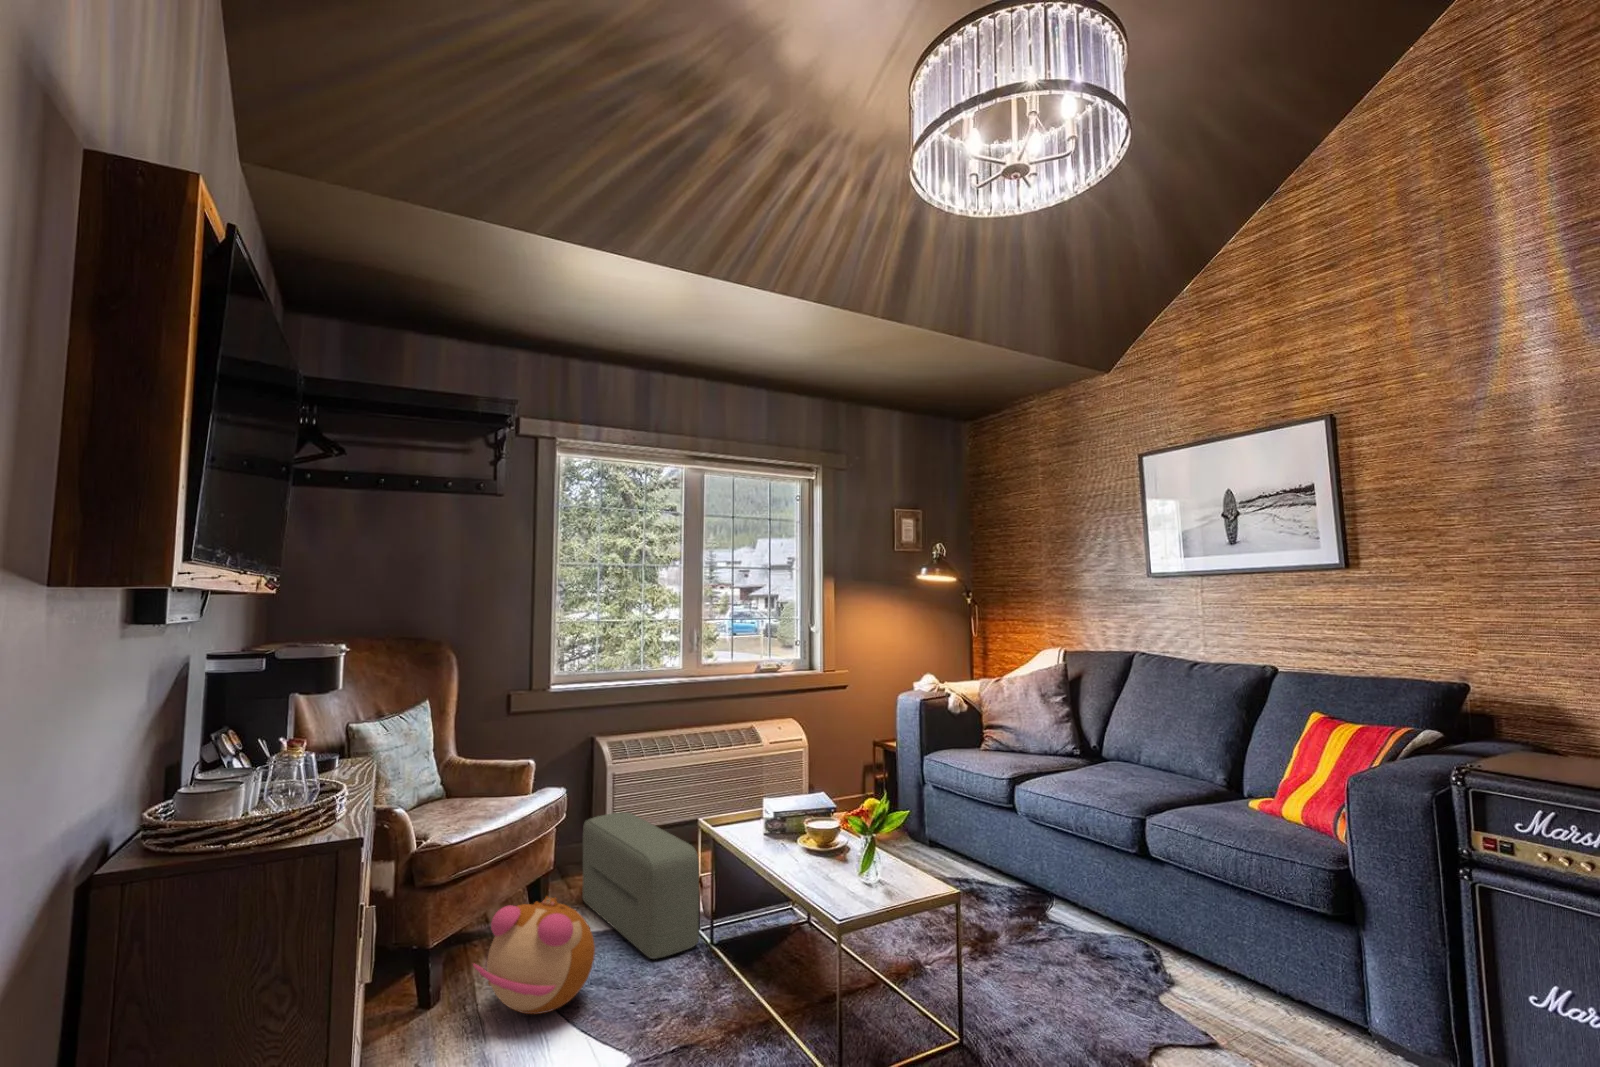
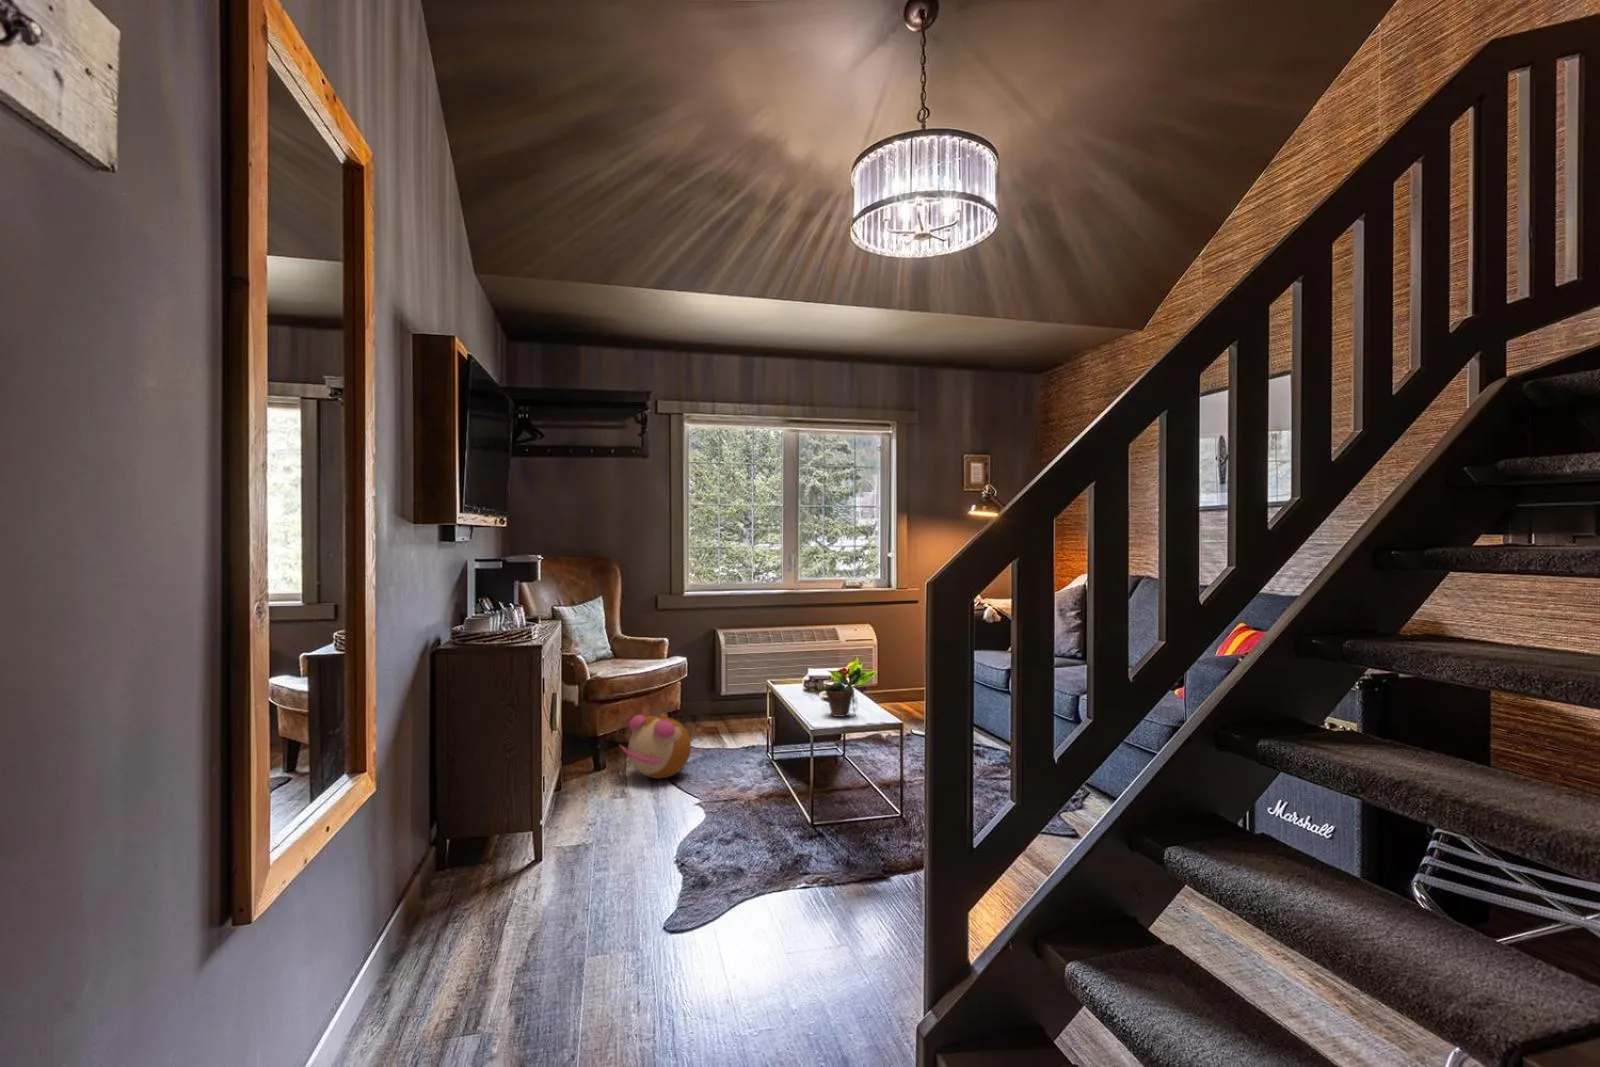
pouf: present [582,812,699,959] -> none [701,677,765,763]
succulent plant: none [831,812,877,891] -> present [823,680,854,717]

